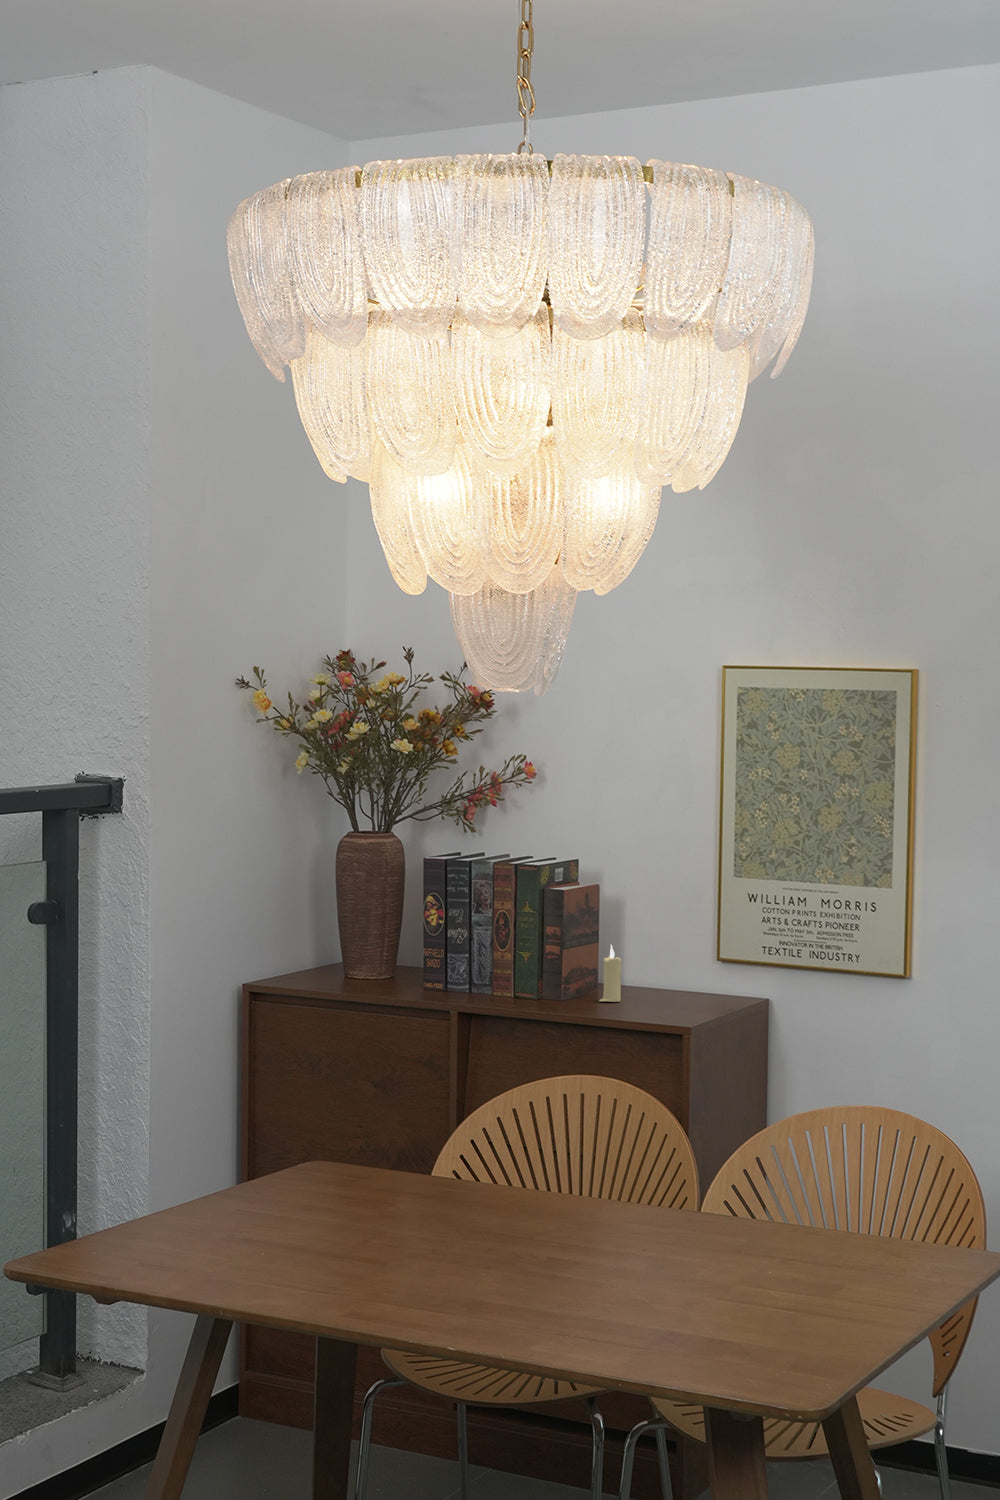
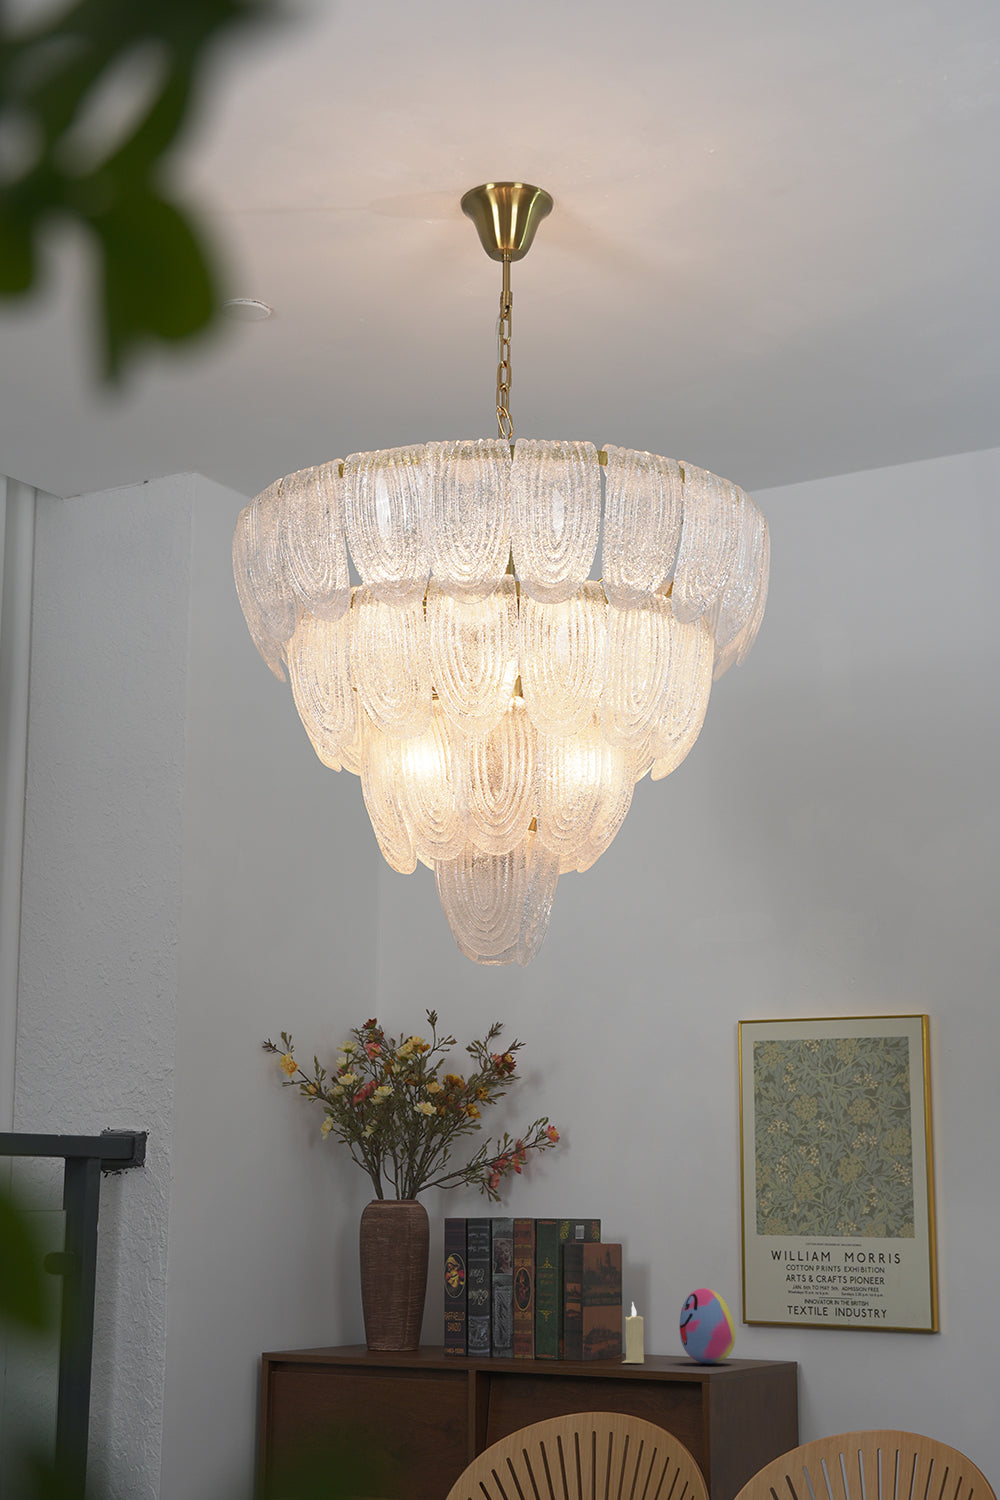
decorative egg: none [657,932,711,1003] -> present [680,1288,735,1364]

